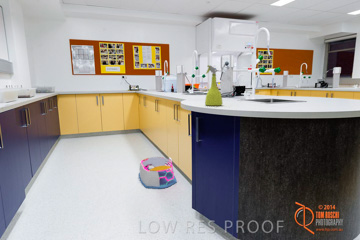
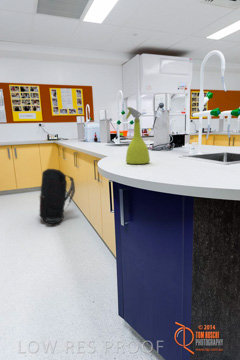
backpack: none [124,113,155,160] -> present [40,169,75,224]
storage bin: present [139,157,177,189] -> none [54,222,99,263]

